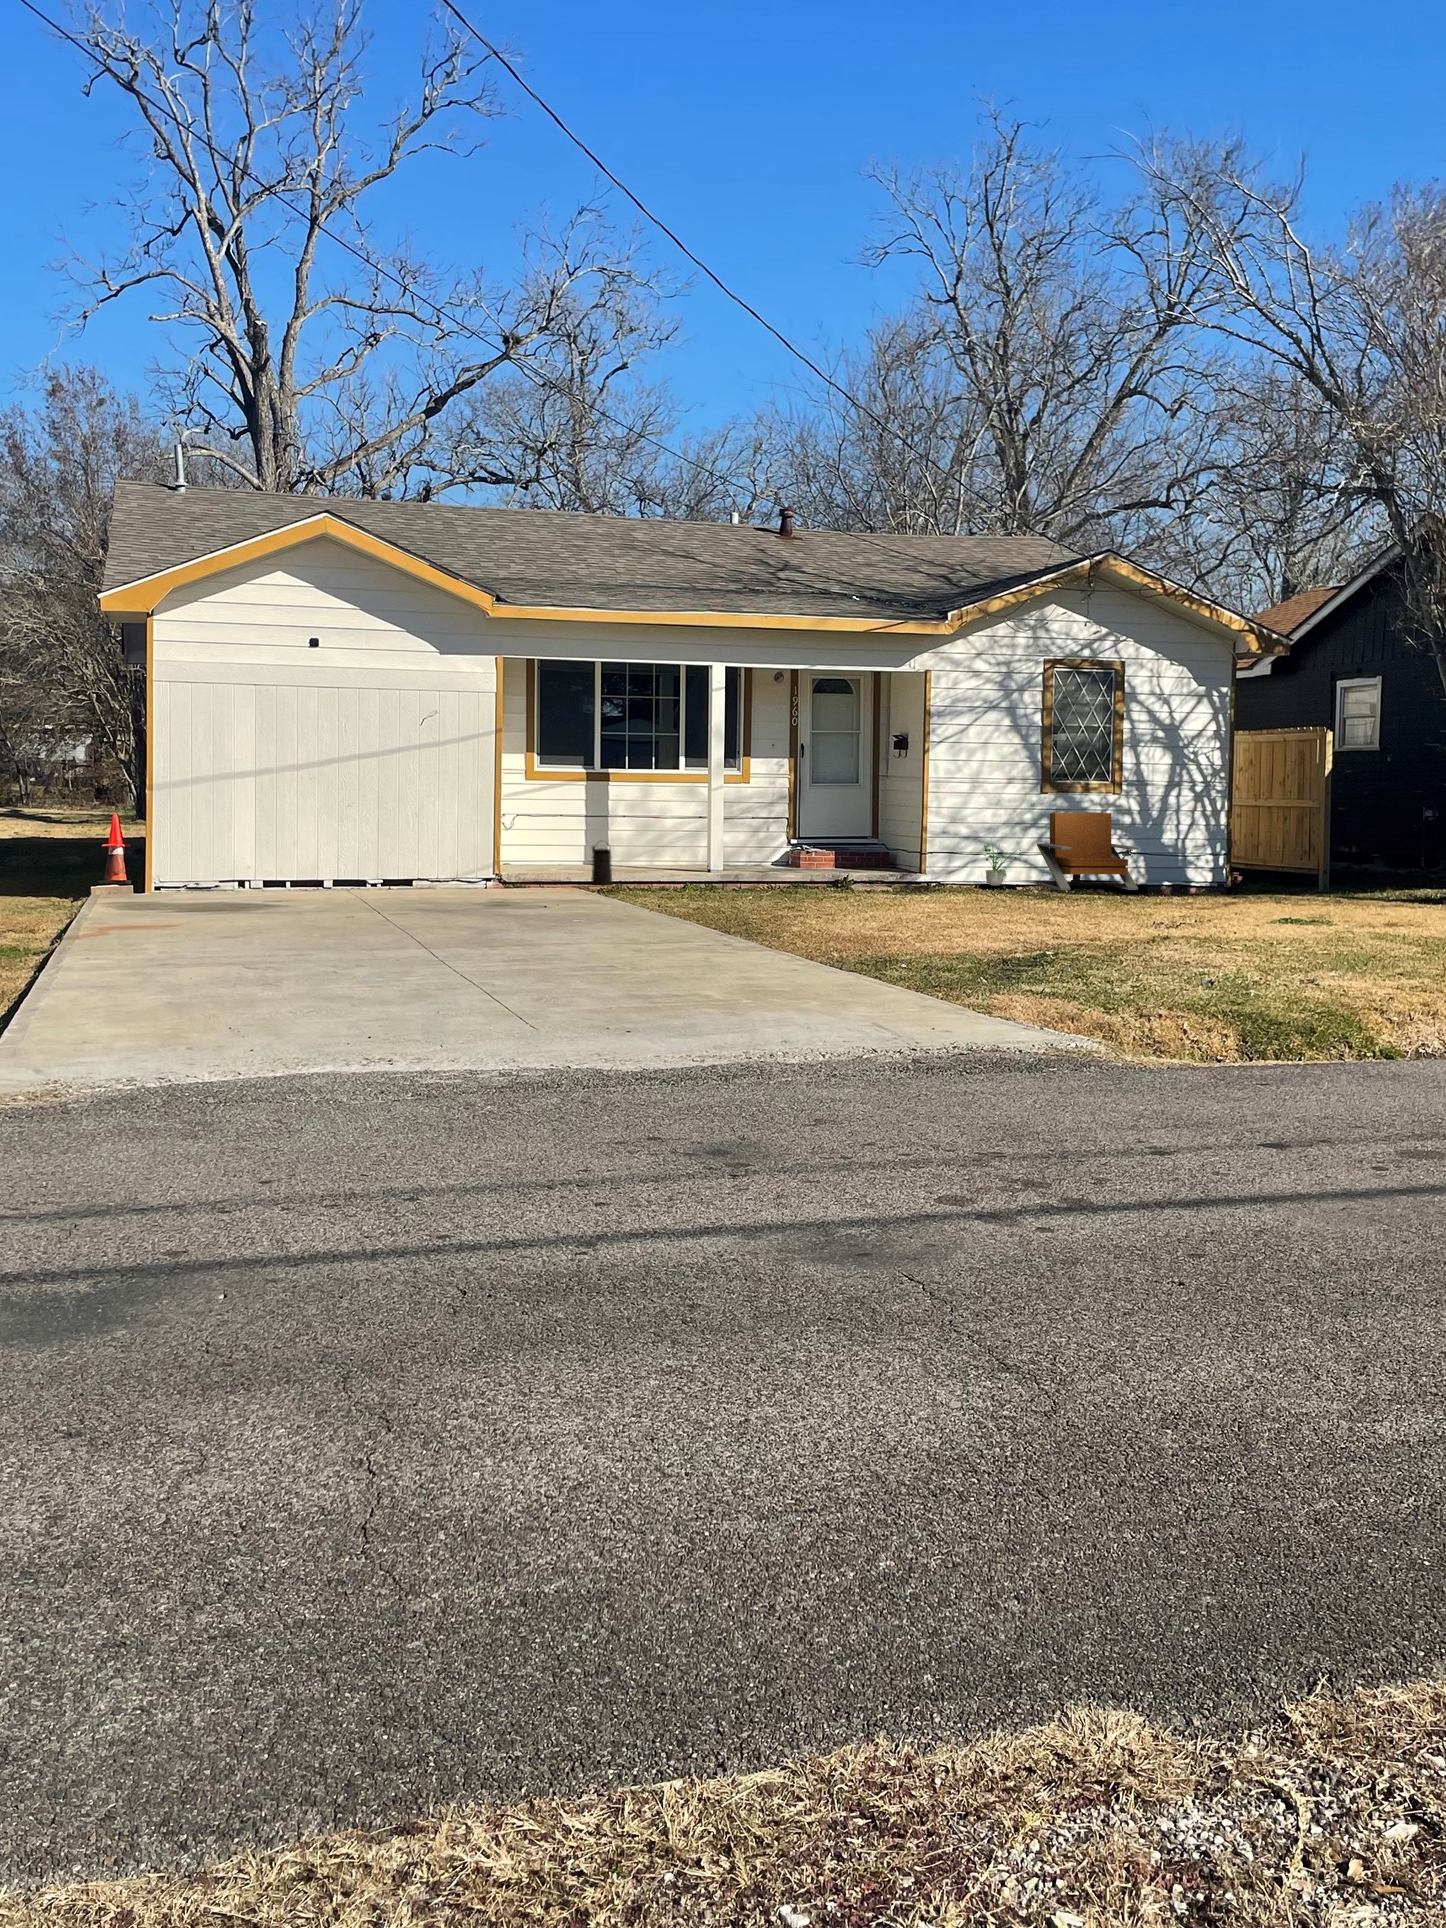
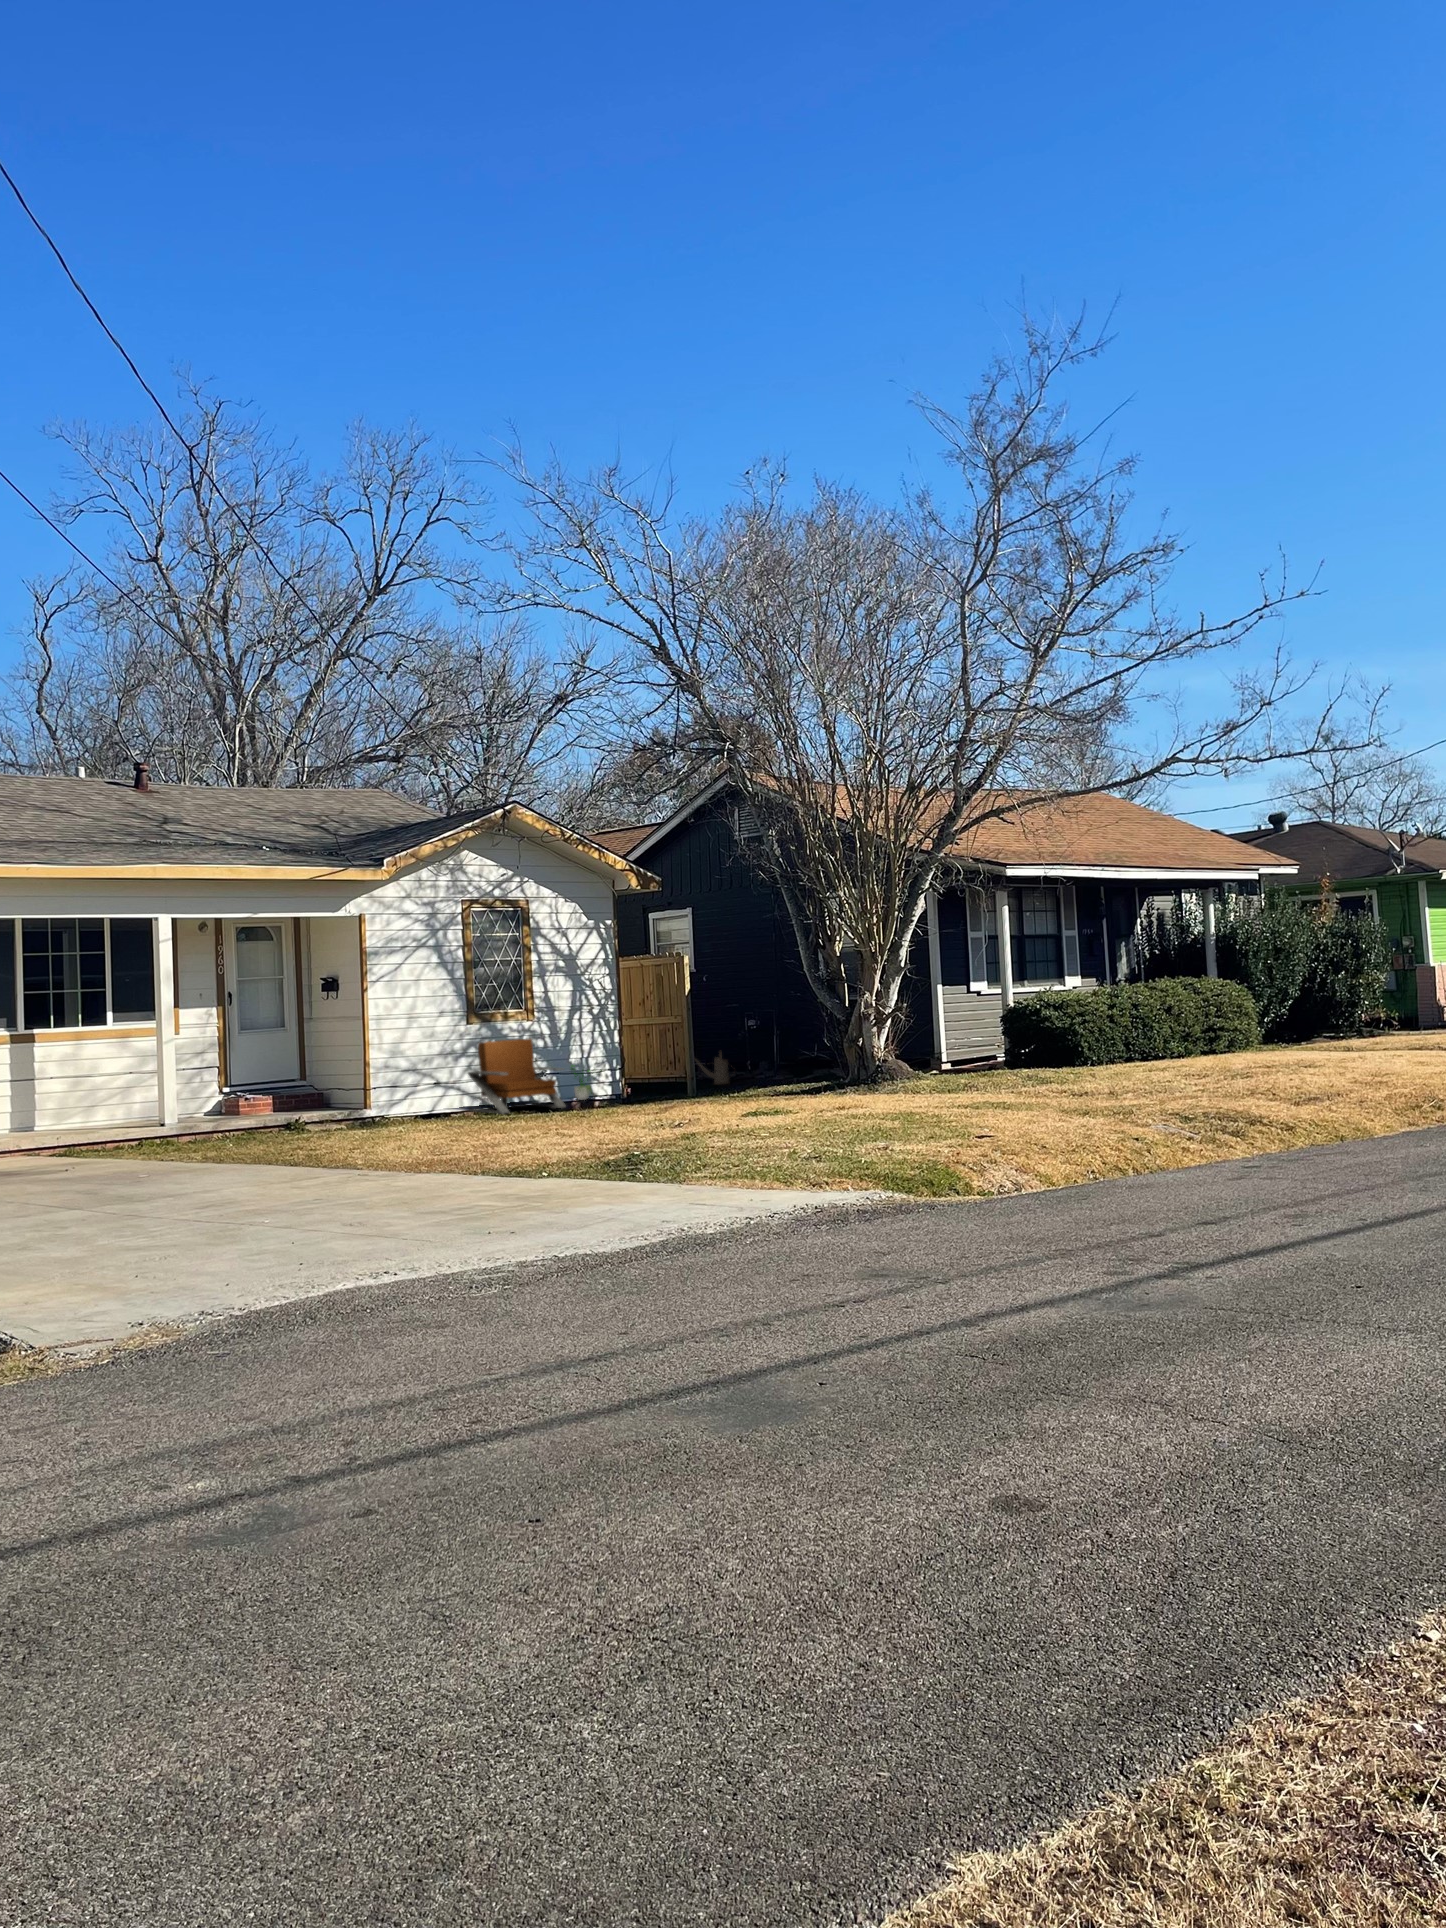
potted plant: present [984,845,1021,886] -> present [571,1066,602,1100]
watering can: present [591,846,612,885] -> present [695,1052,730,1084]

